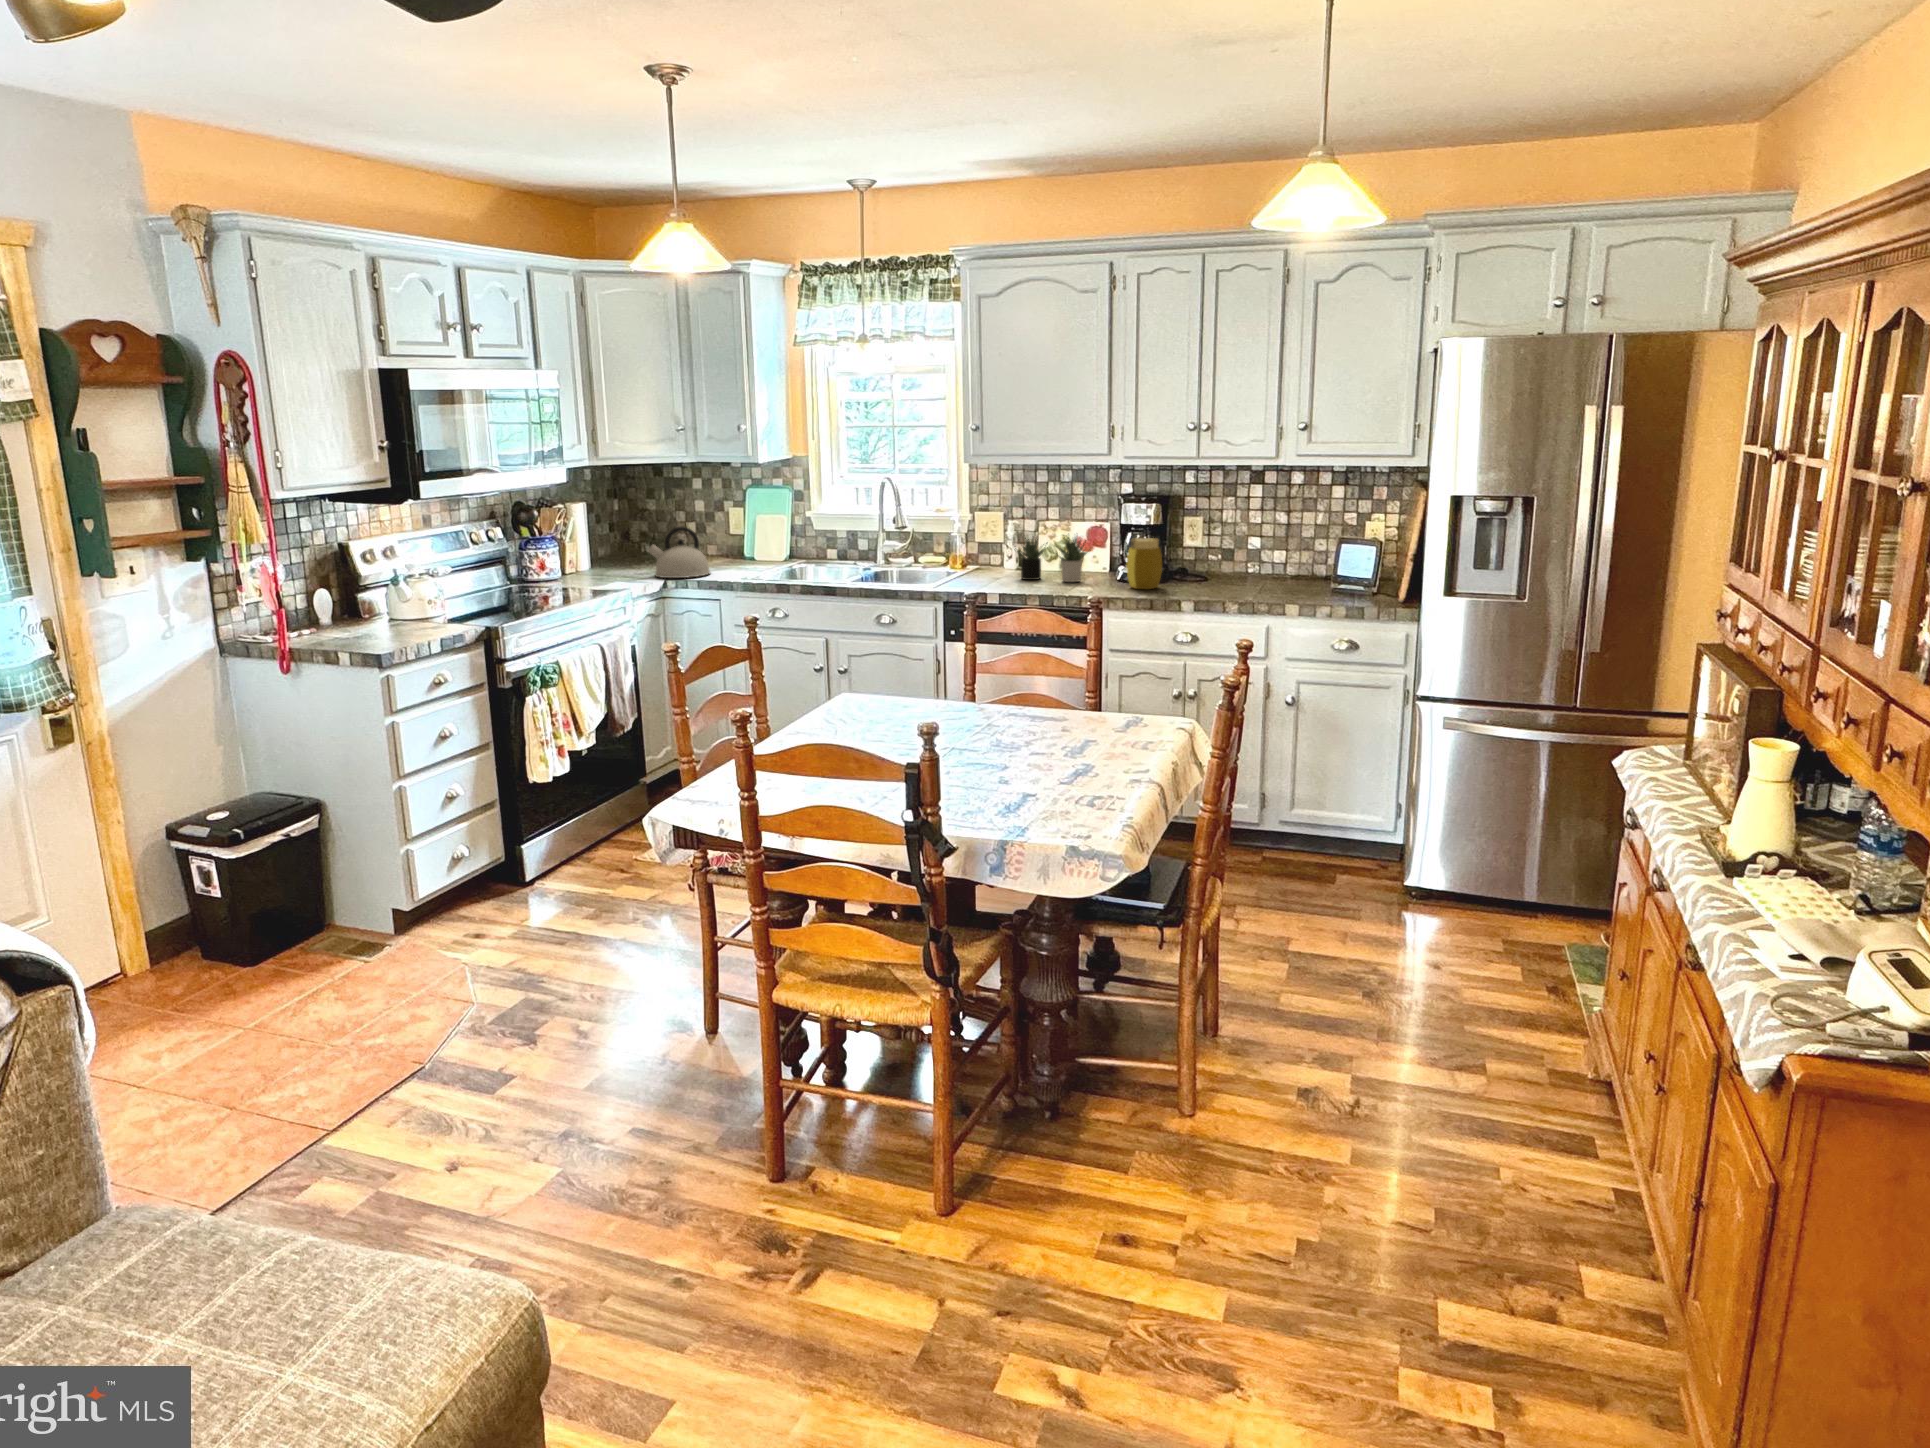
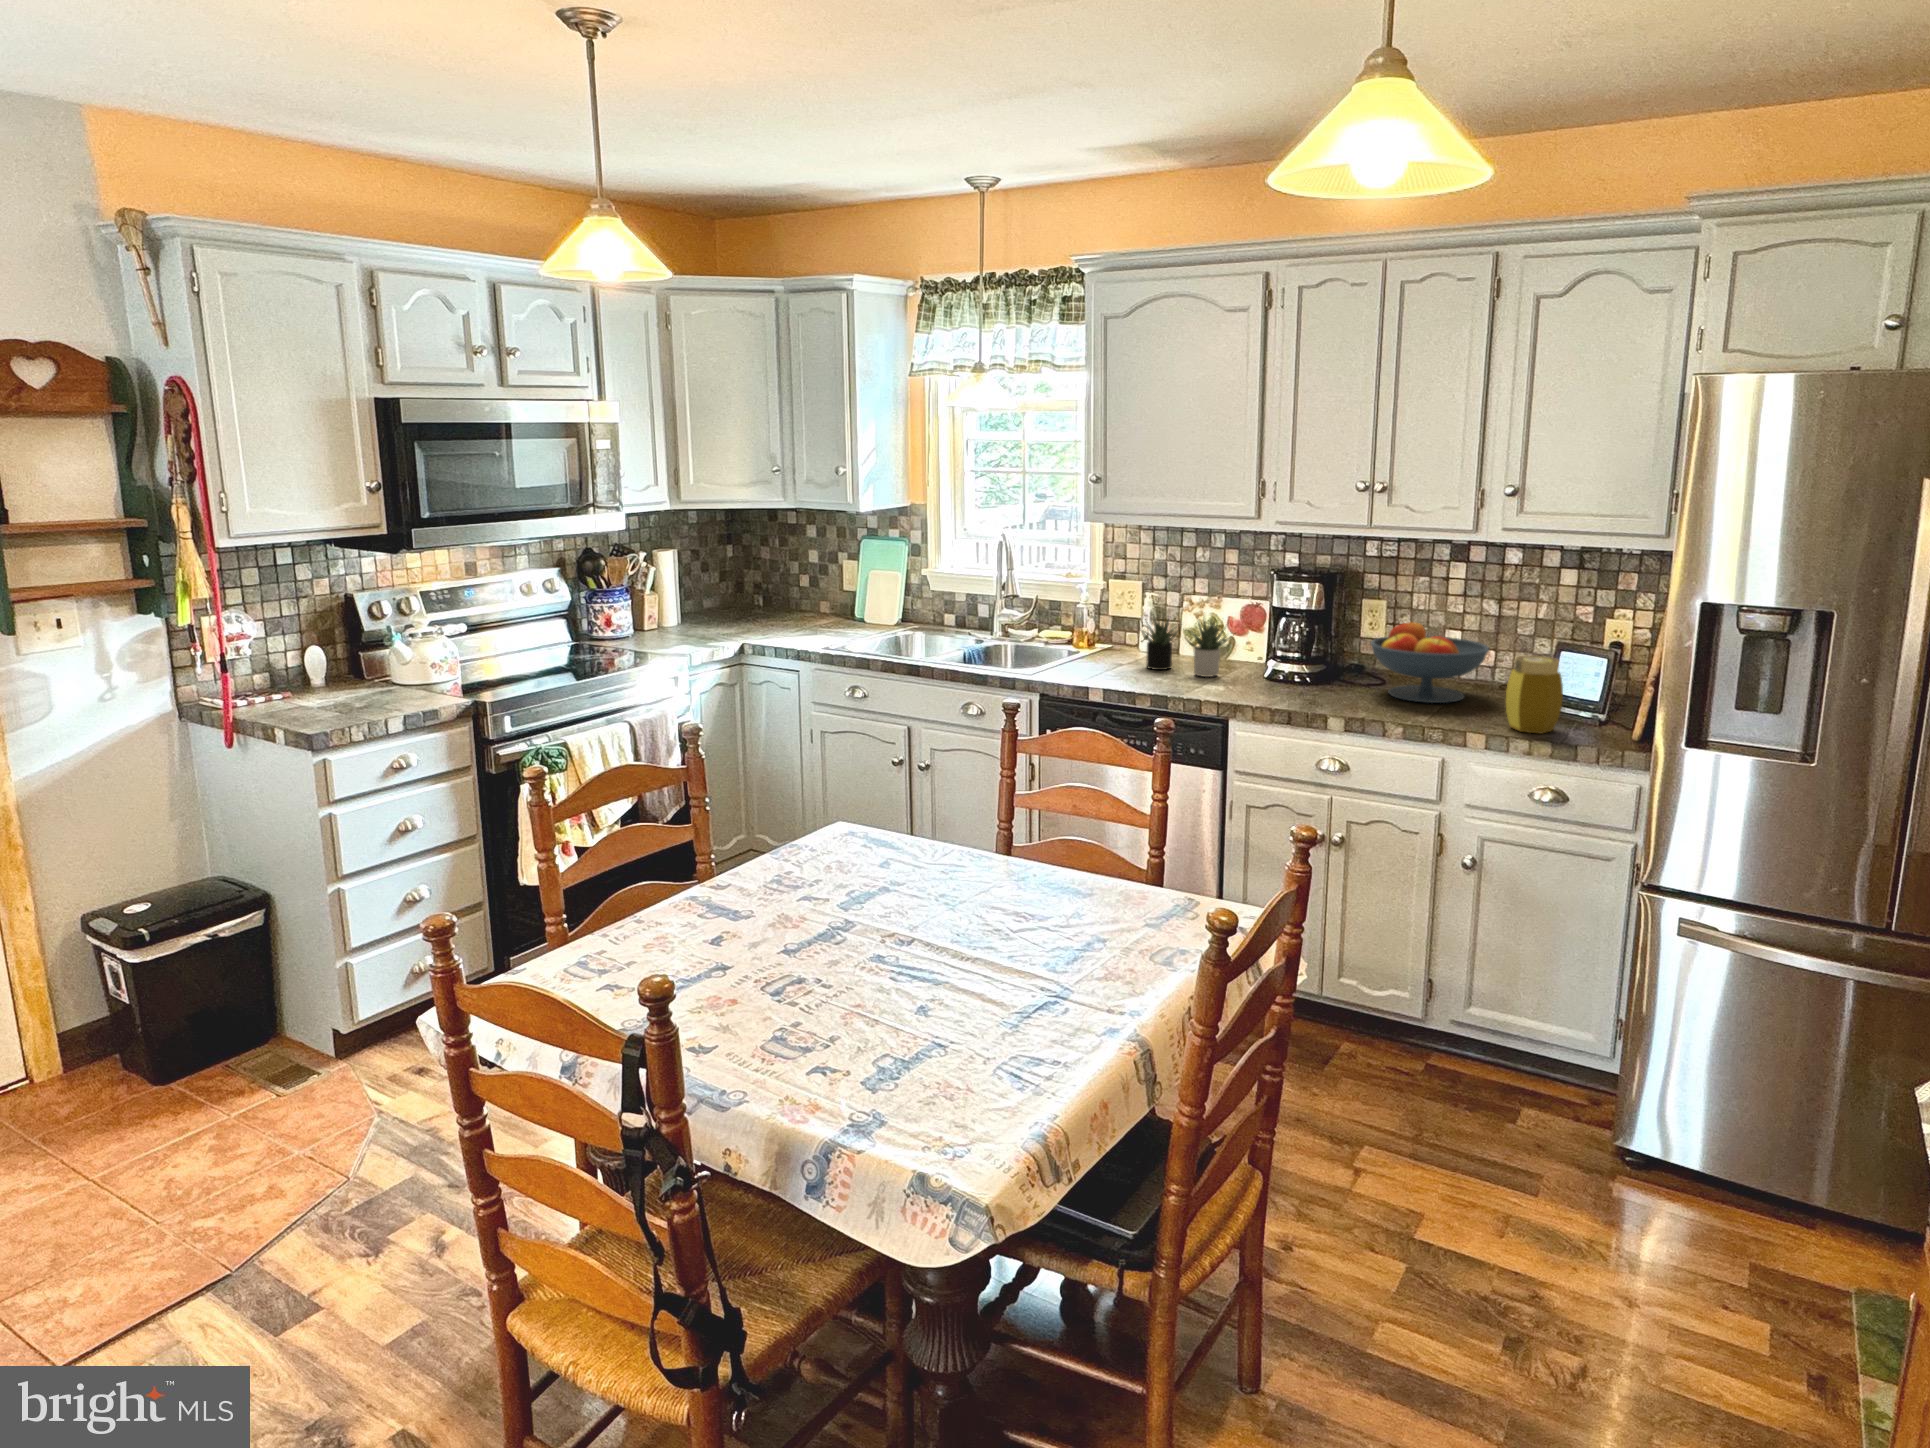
kettle: present [648,527,710,578] -> none [724,583,797,643]
fruit bowl: none [1200,530,1288,589] -> present [1371,622,1489,703]
jar: present [1126,538,1162,589] -> present [1506,656,1563,733]

